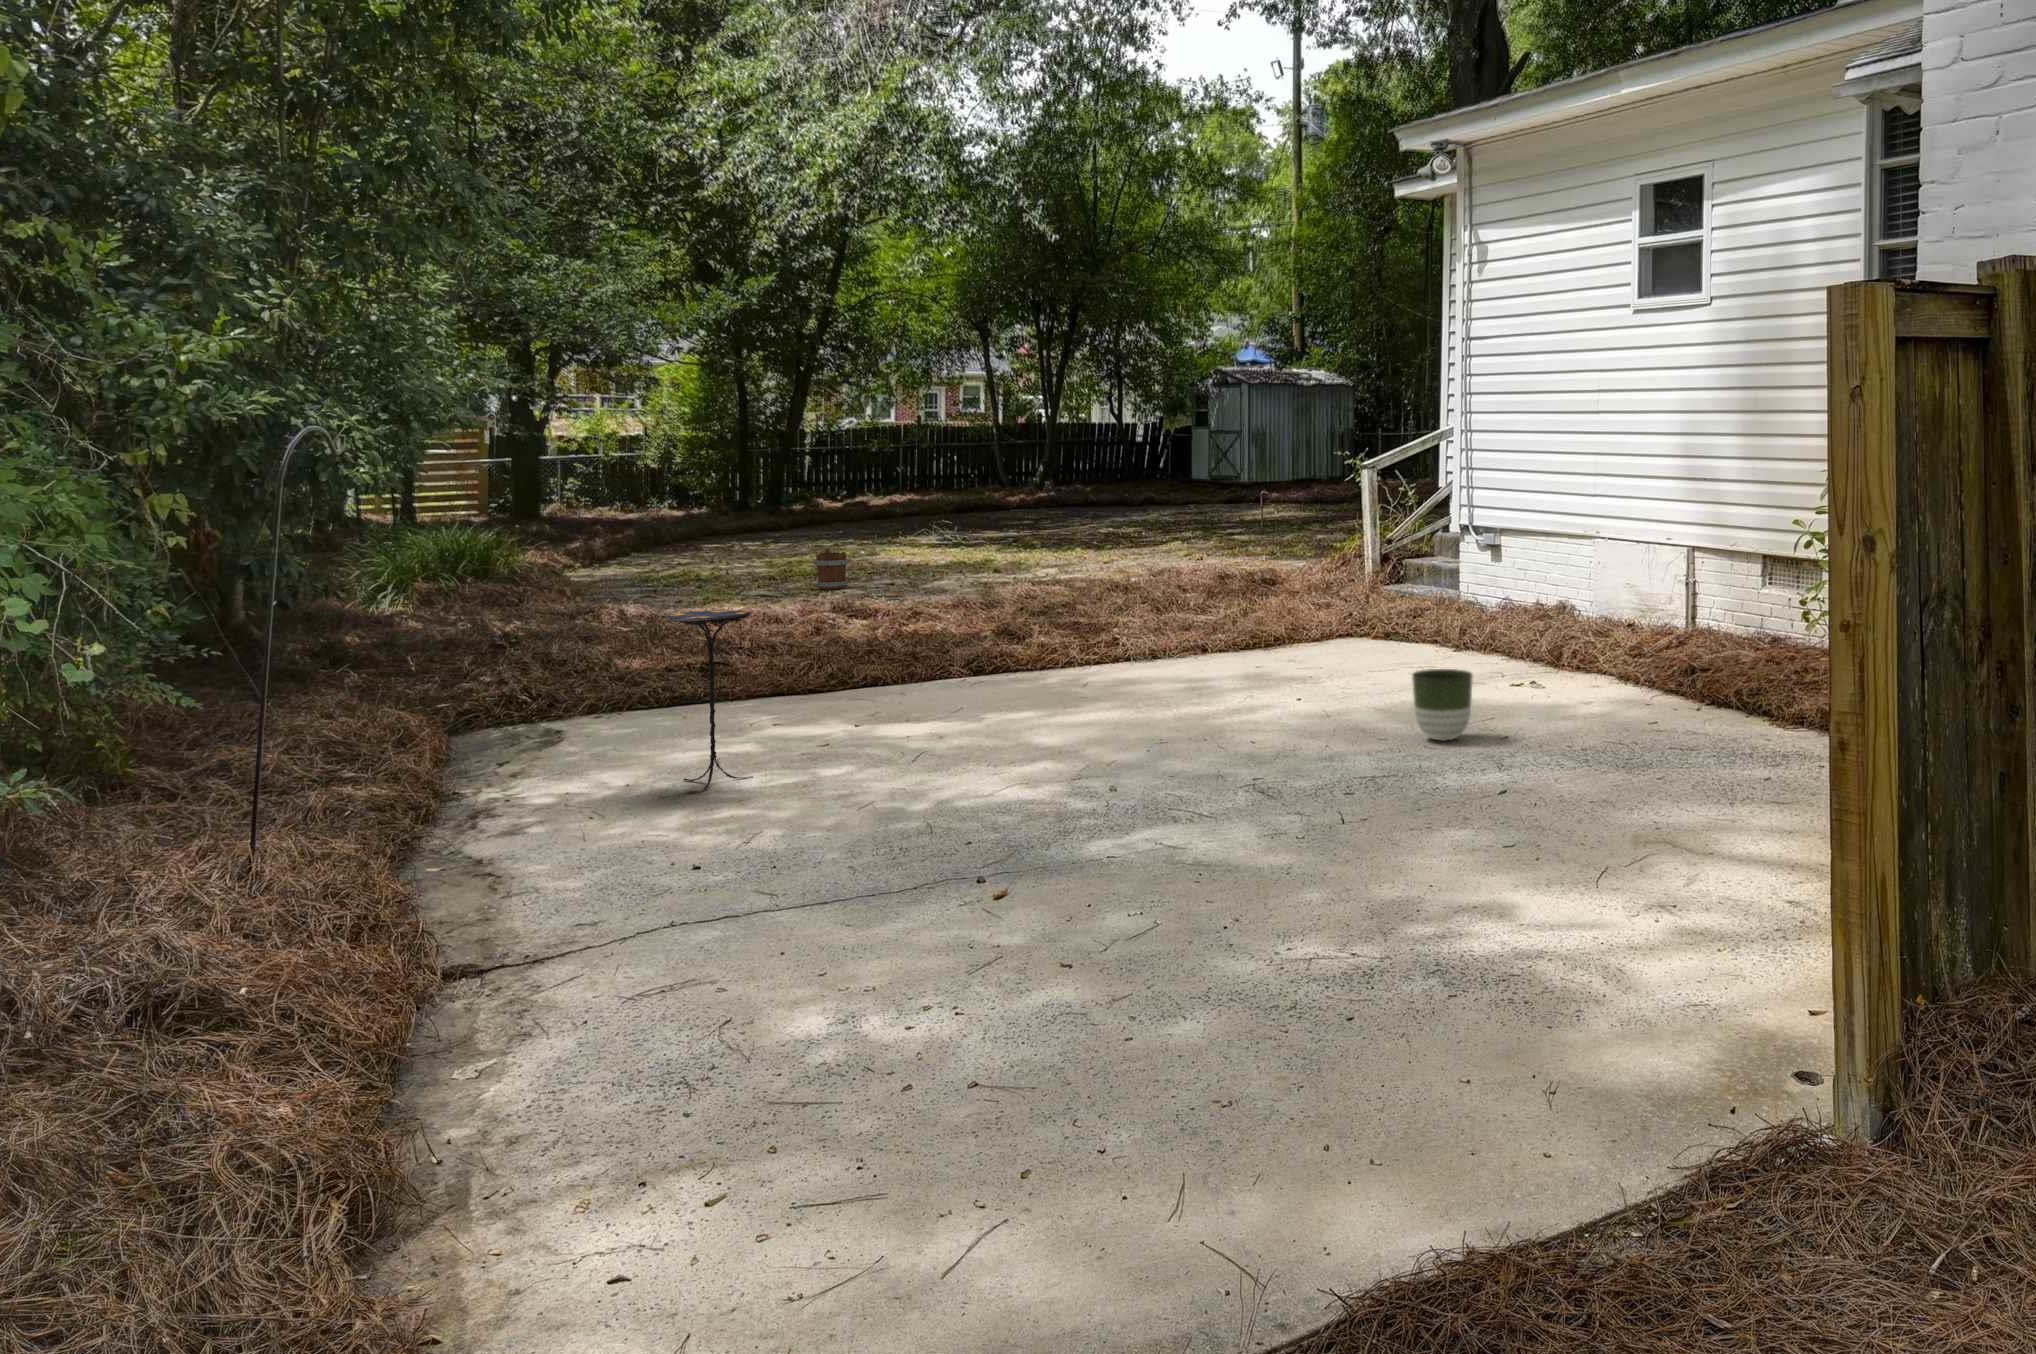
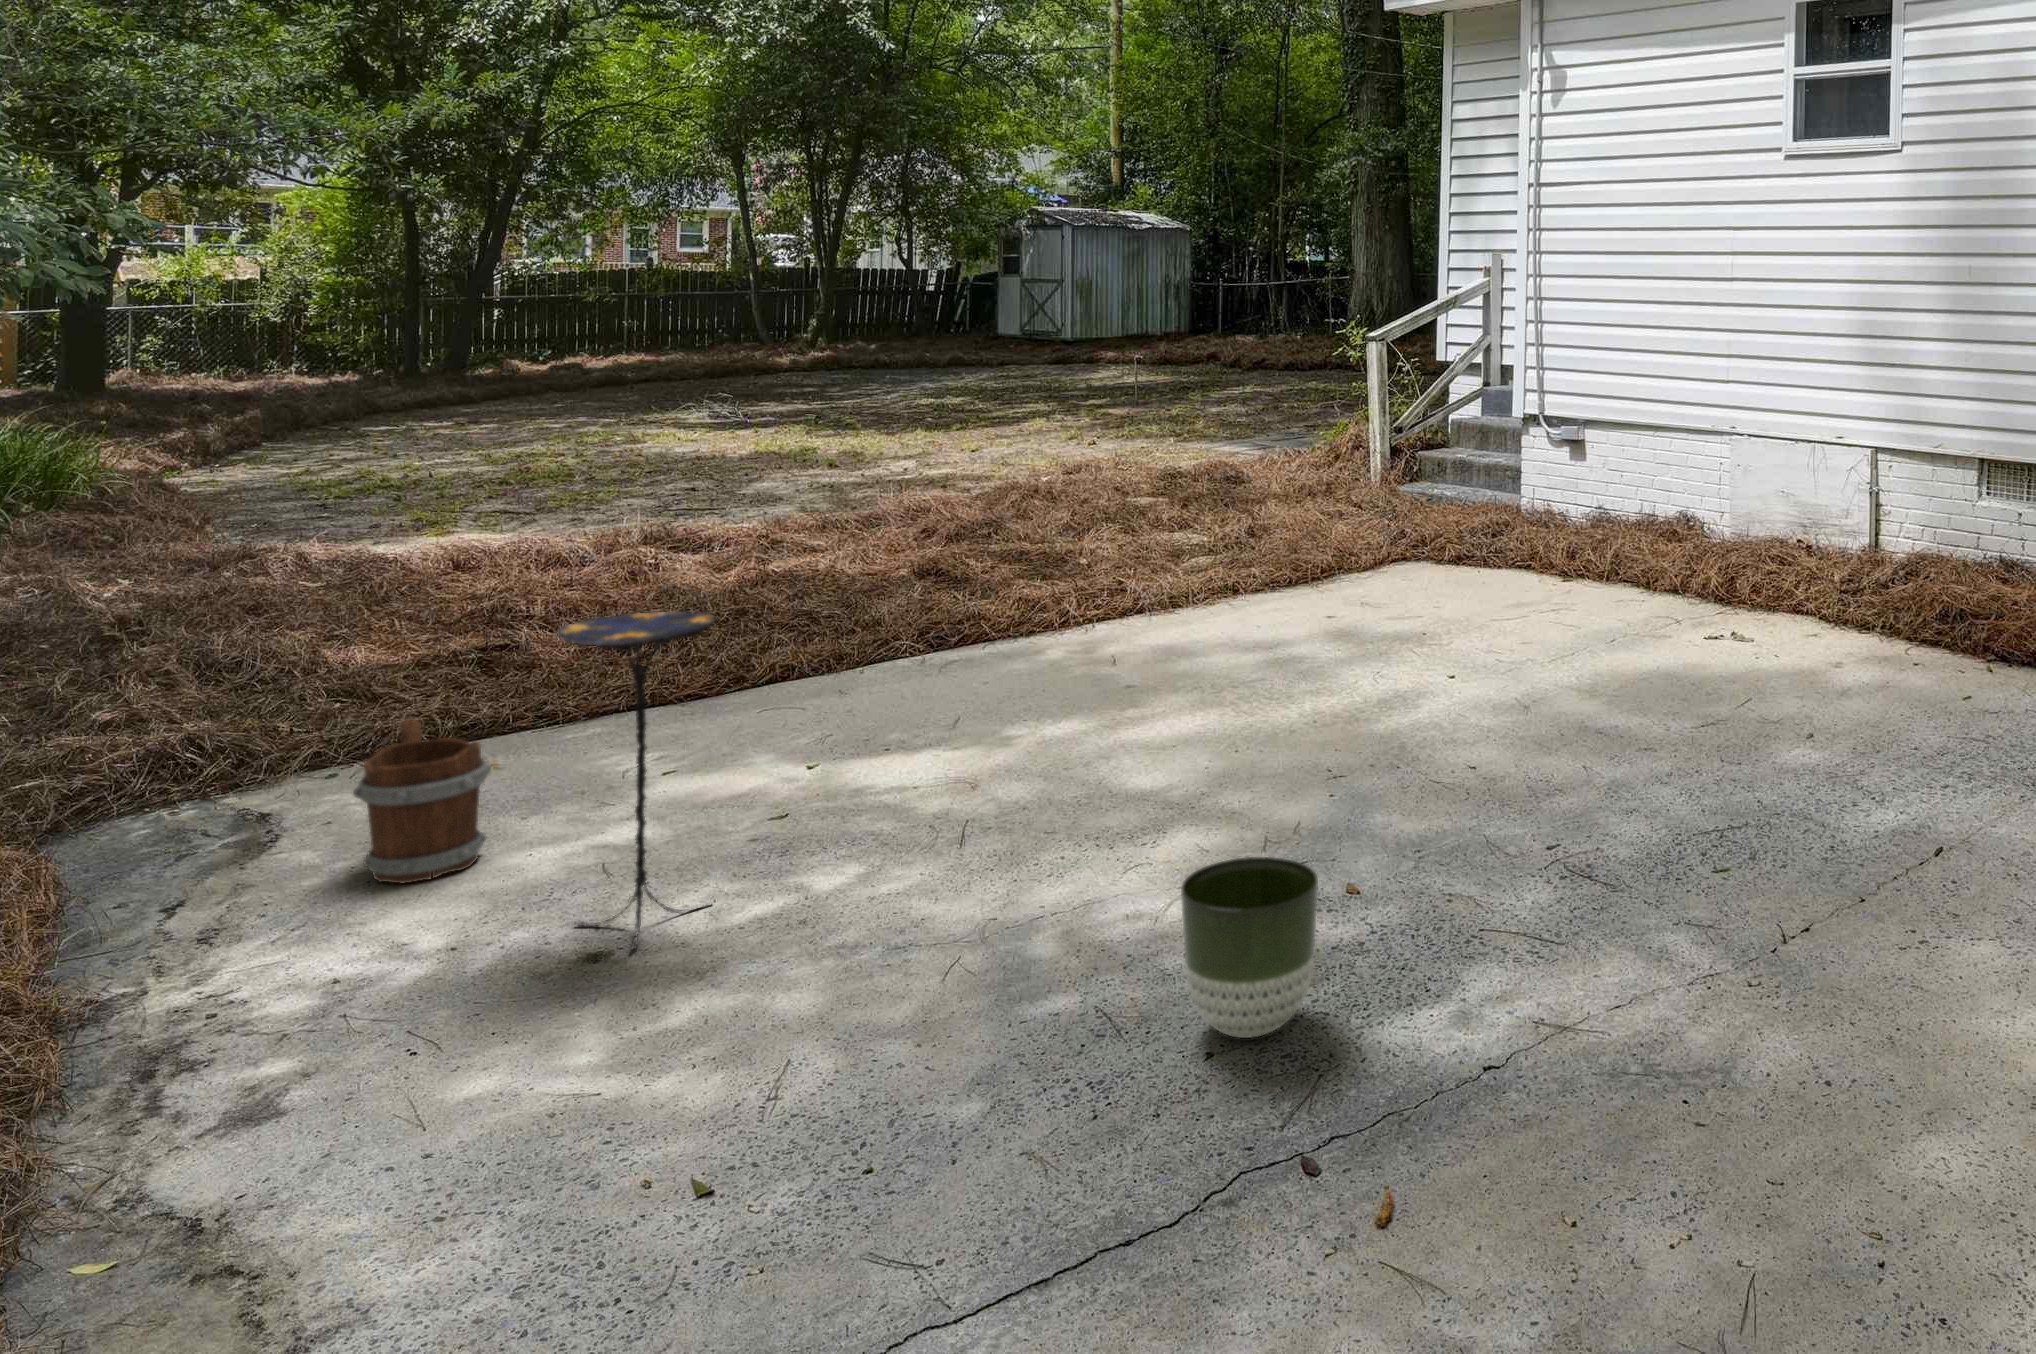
bucket: present [814,548,849,590] -> present [353,719,491,883]
planter: present [1412,669,1473,741] -> present [1181,857,1318,1038]

